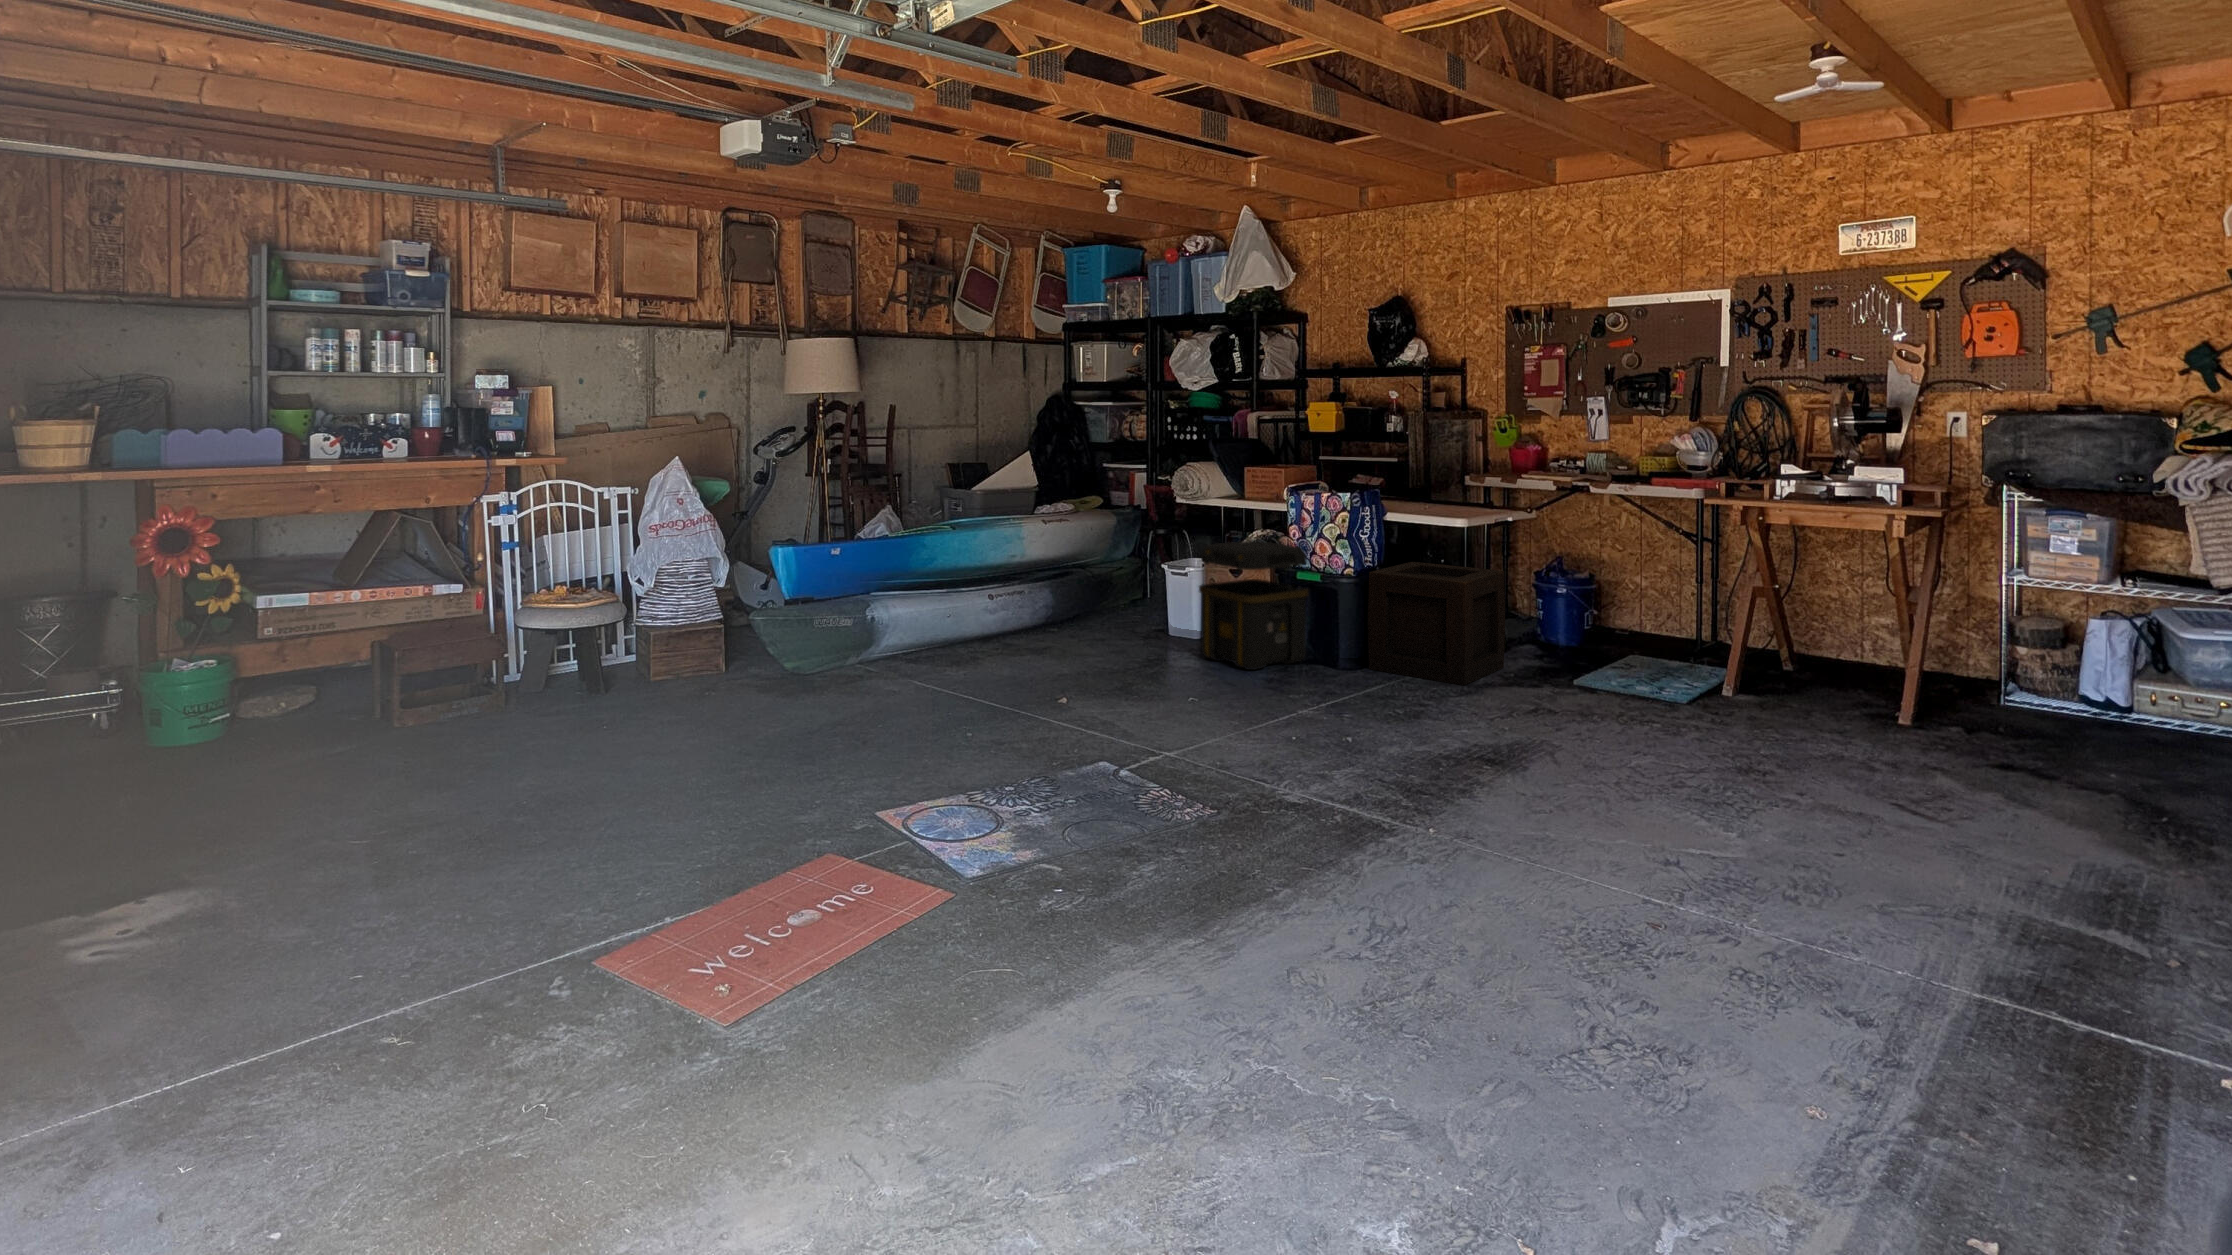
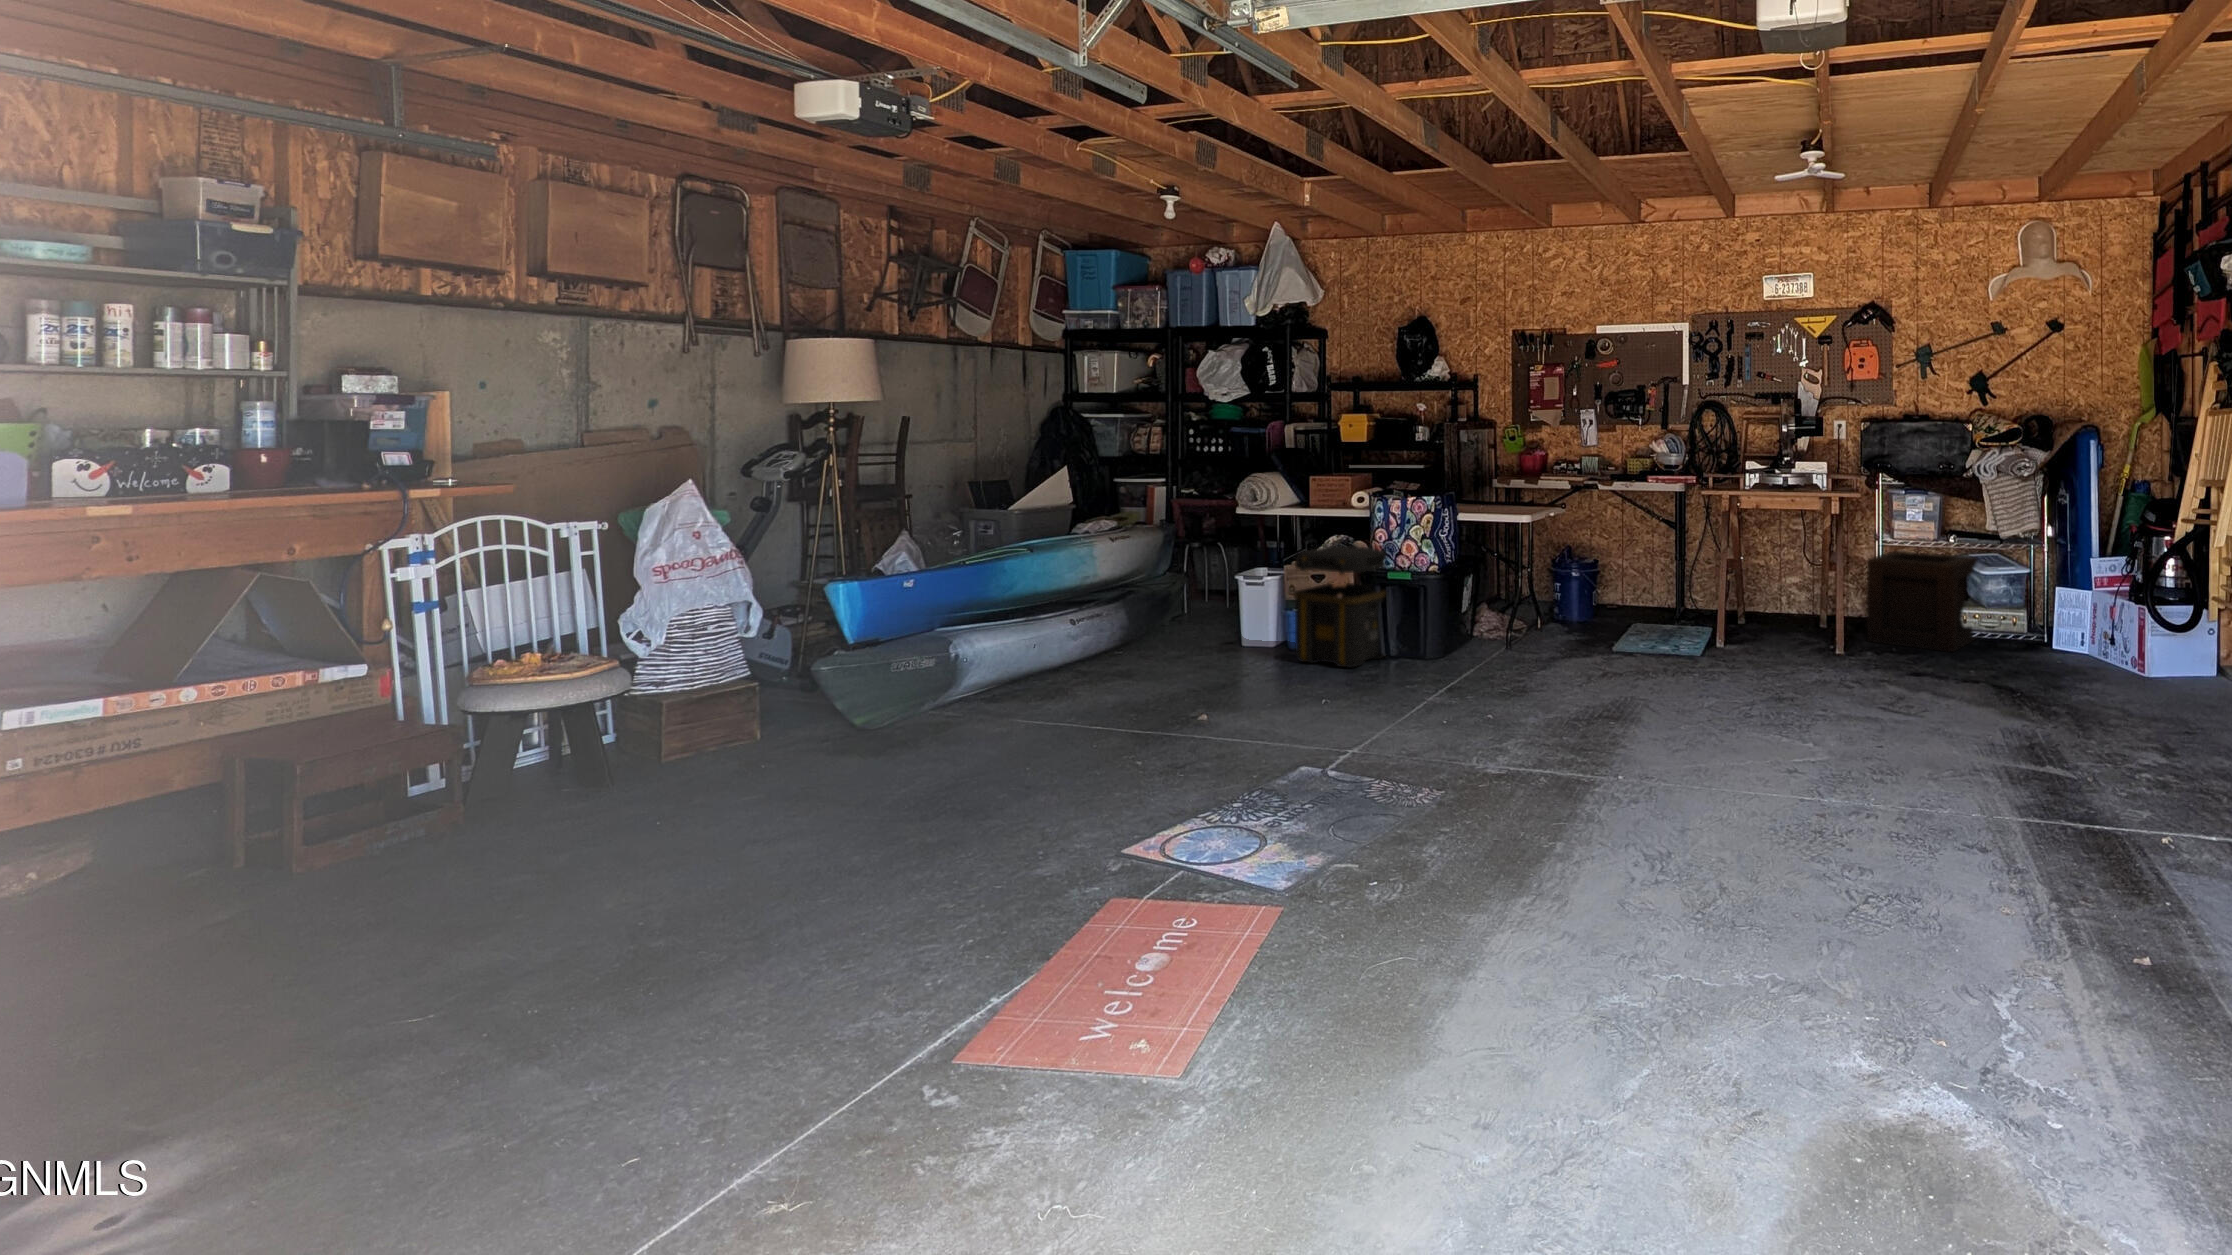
wooden crate: present [1368,562,1505,685] -> present [1866,551,1977,652]

